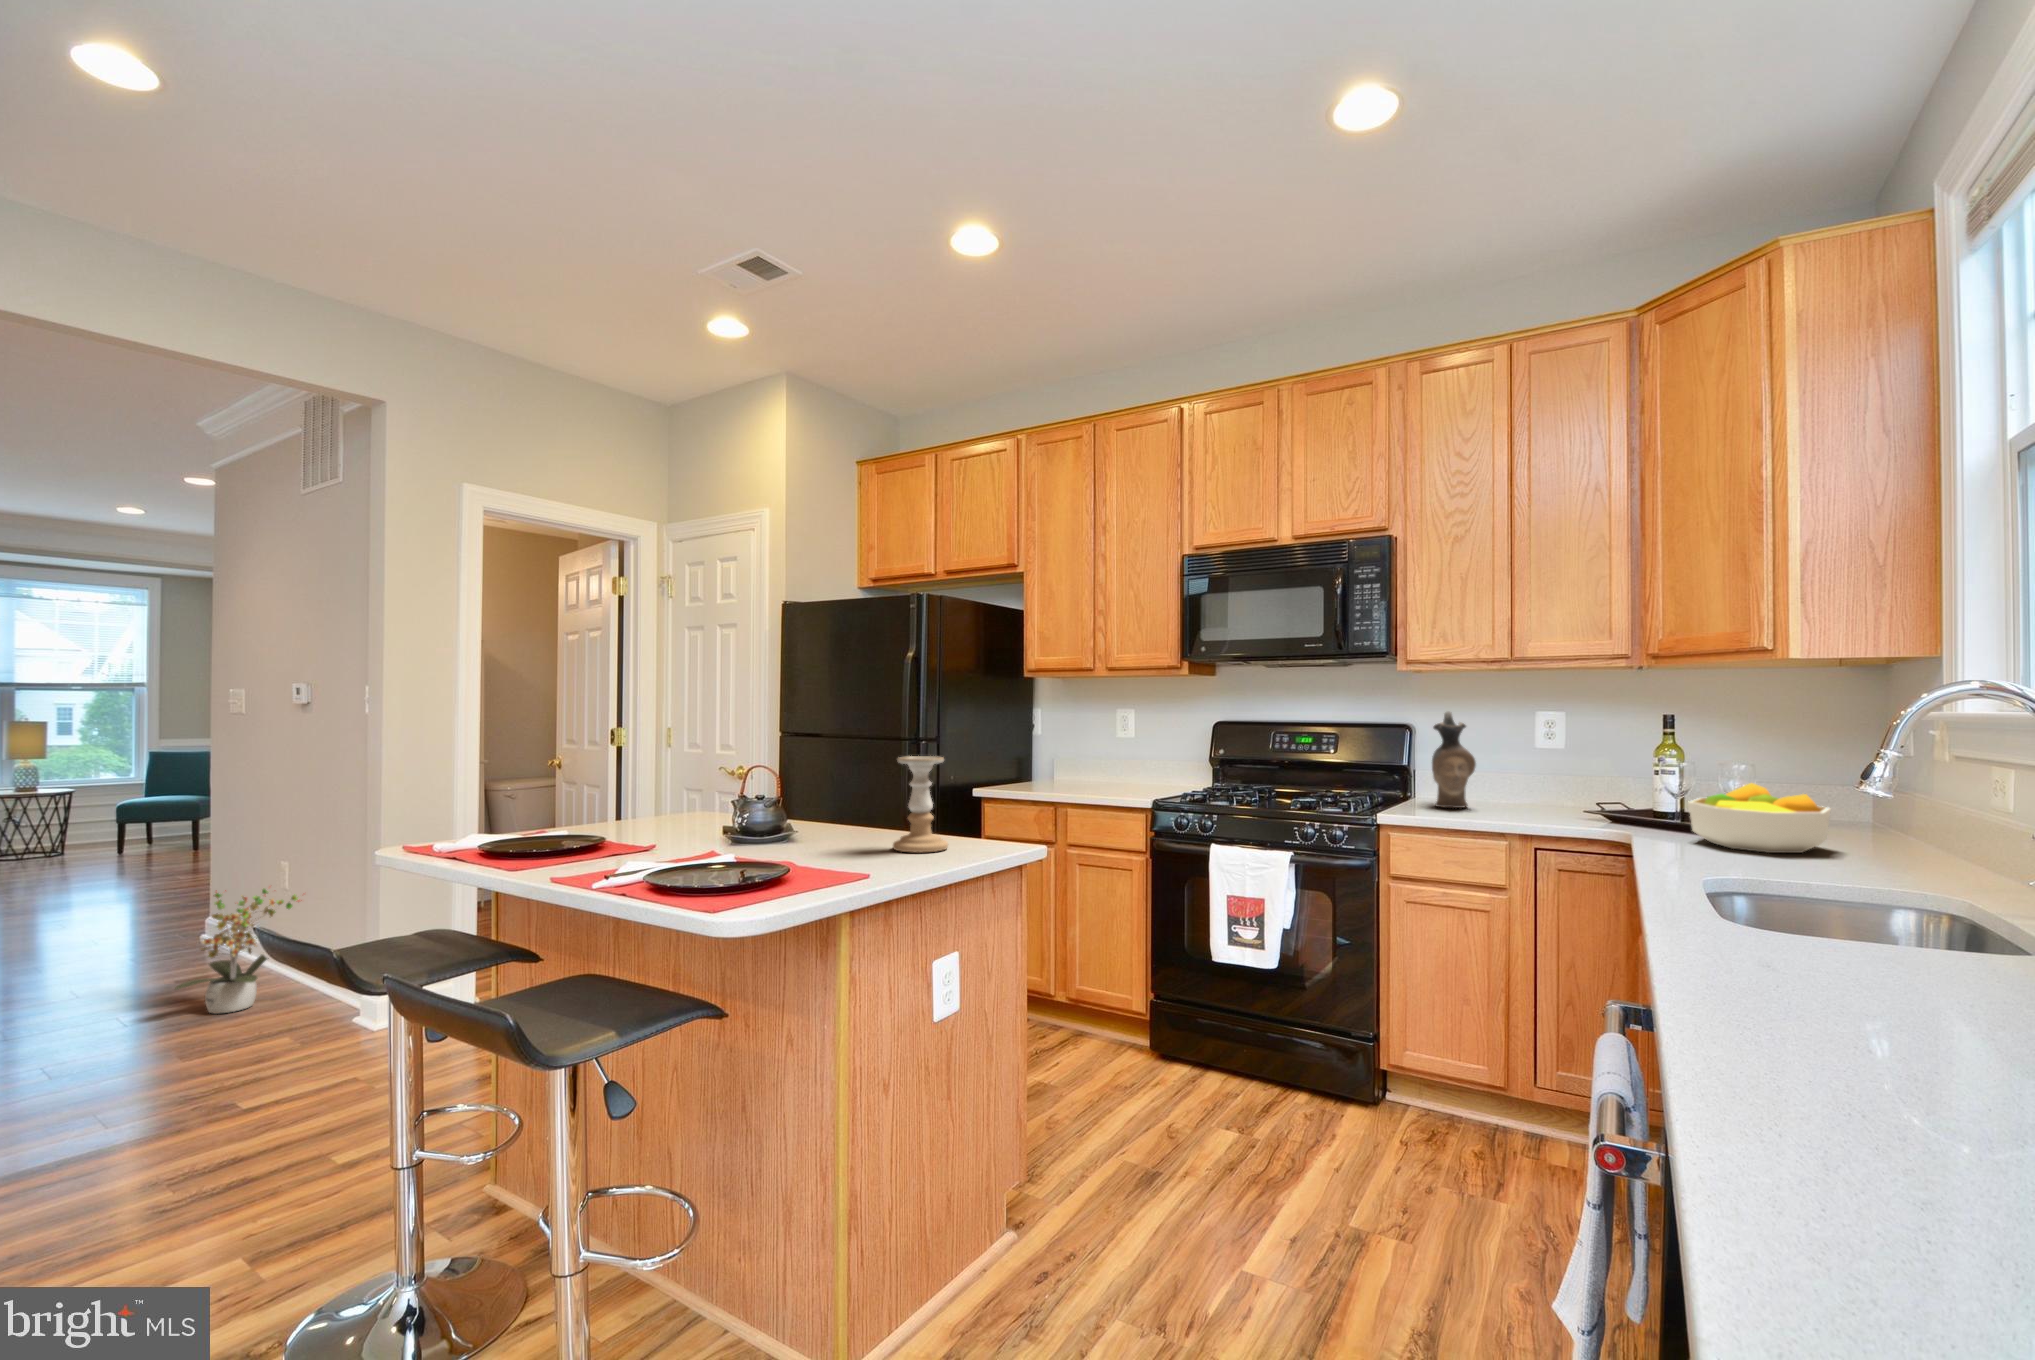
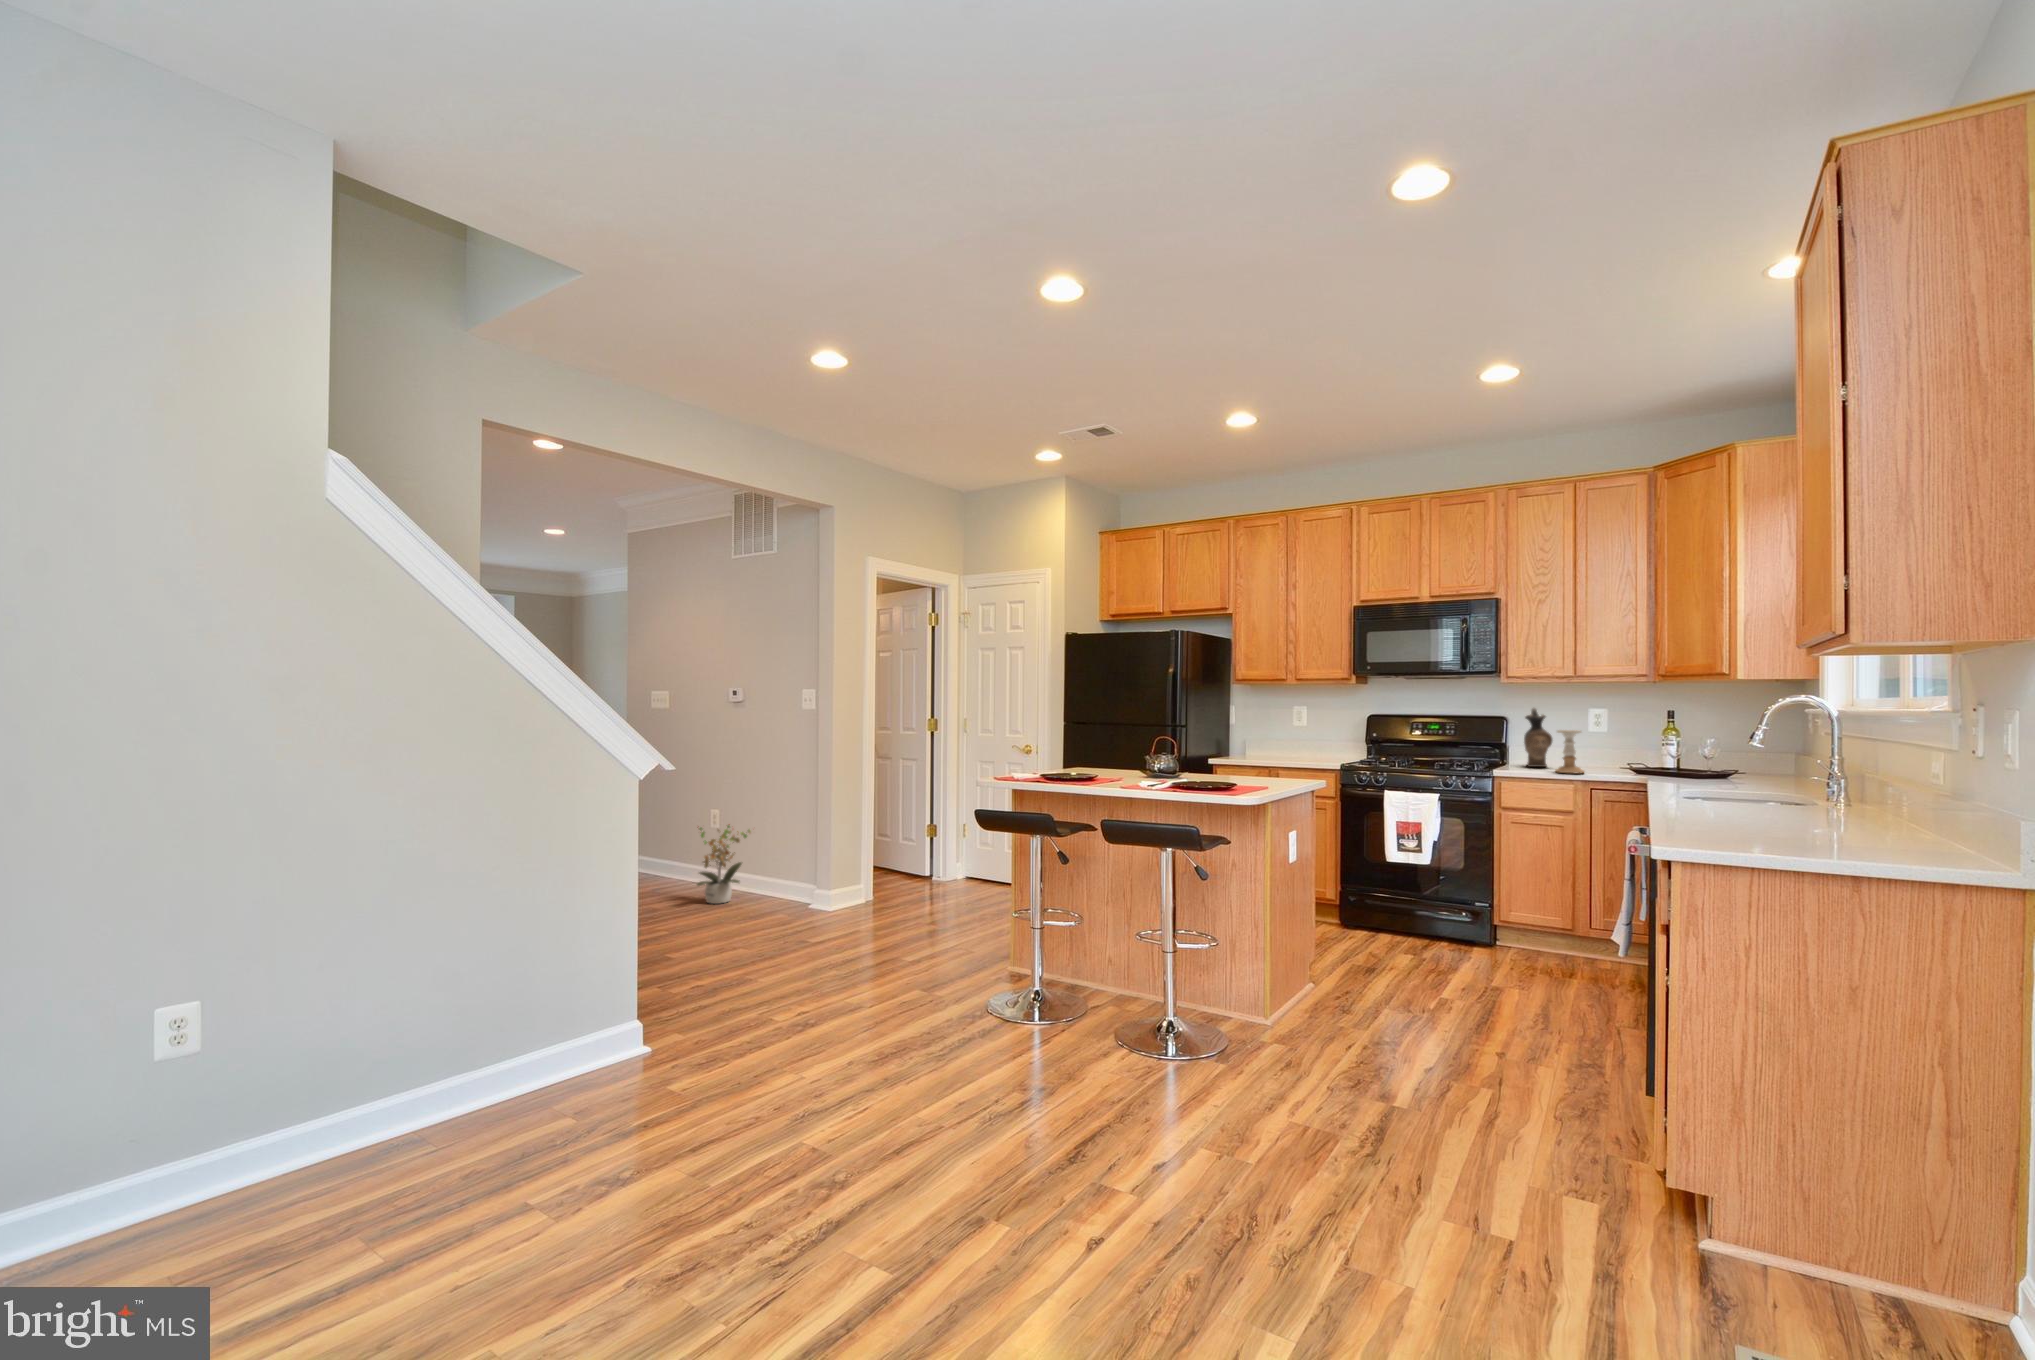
candle holder: present [893,756,948,853] -> present [1555,730,1584,774]
fruit bowl: present [1688,783,1831,853] -> none [1680,747,1757,783]

